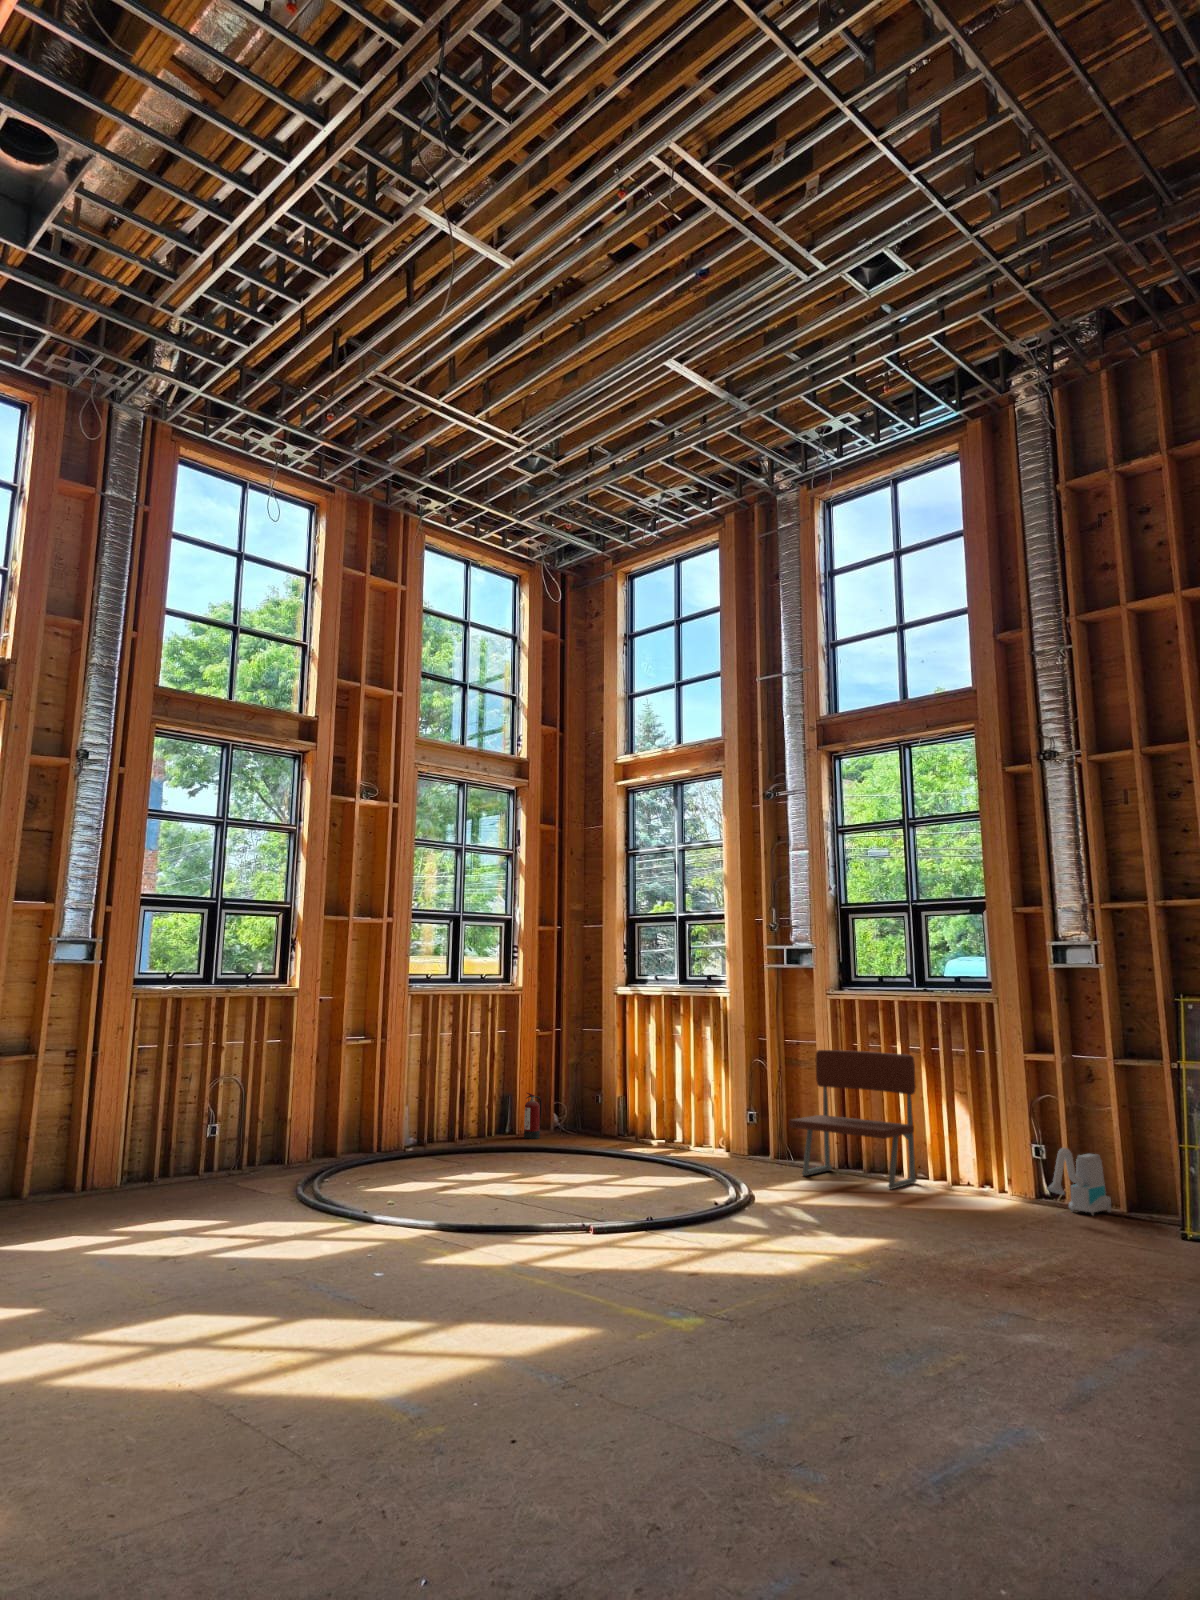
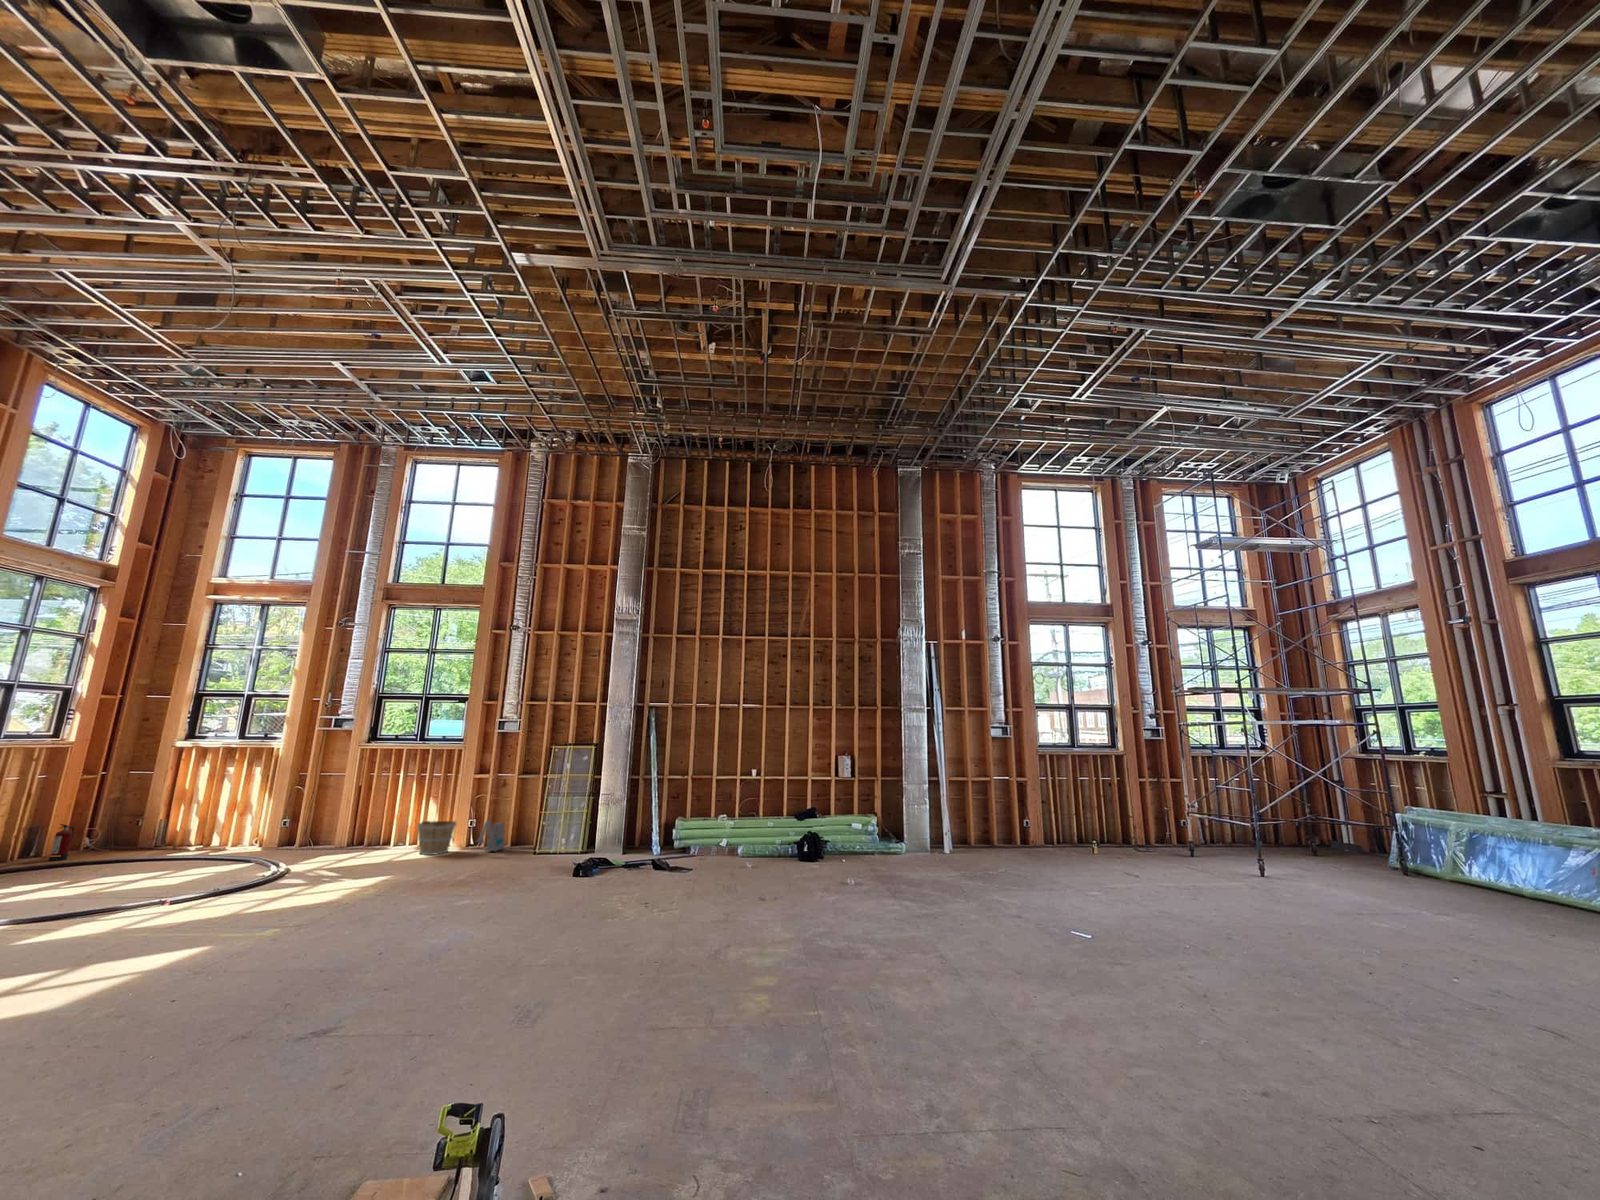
bench: present [789,1050,917,1189] -> none [319,779,411,855]
wooden bucket: none [936,1135,1006,1202] -> present [418,821,456,855]

